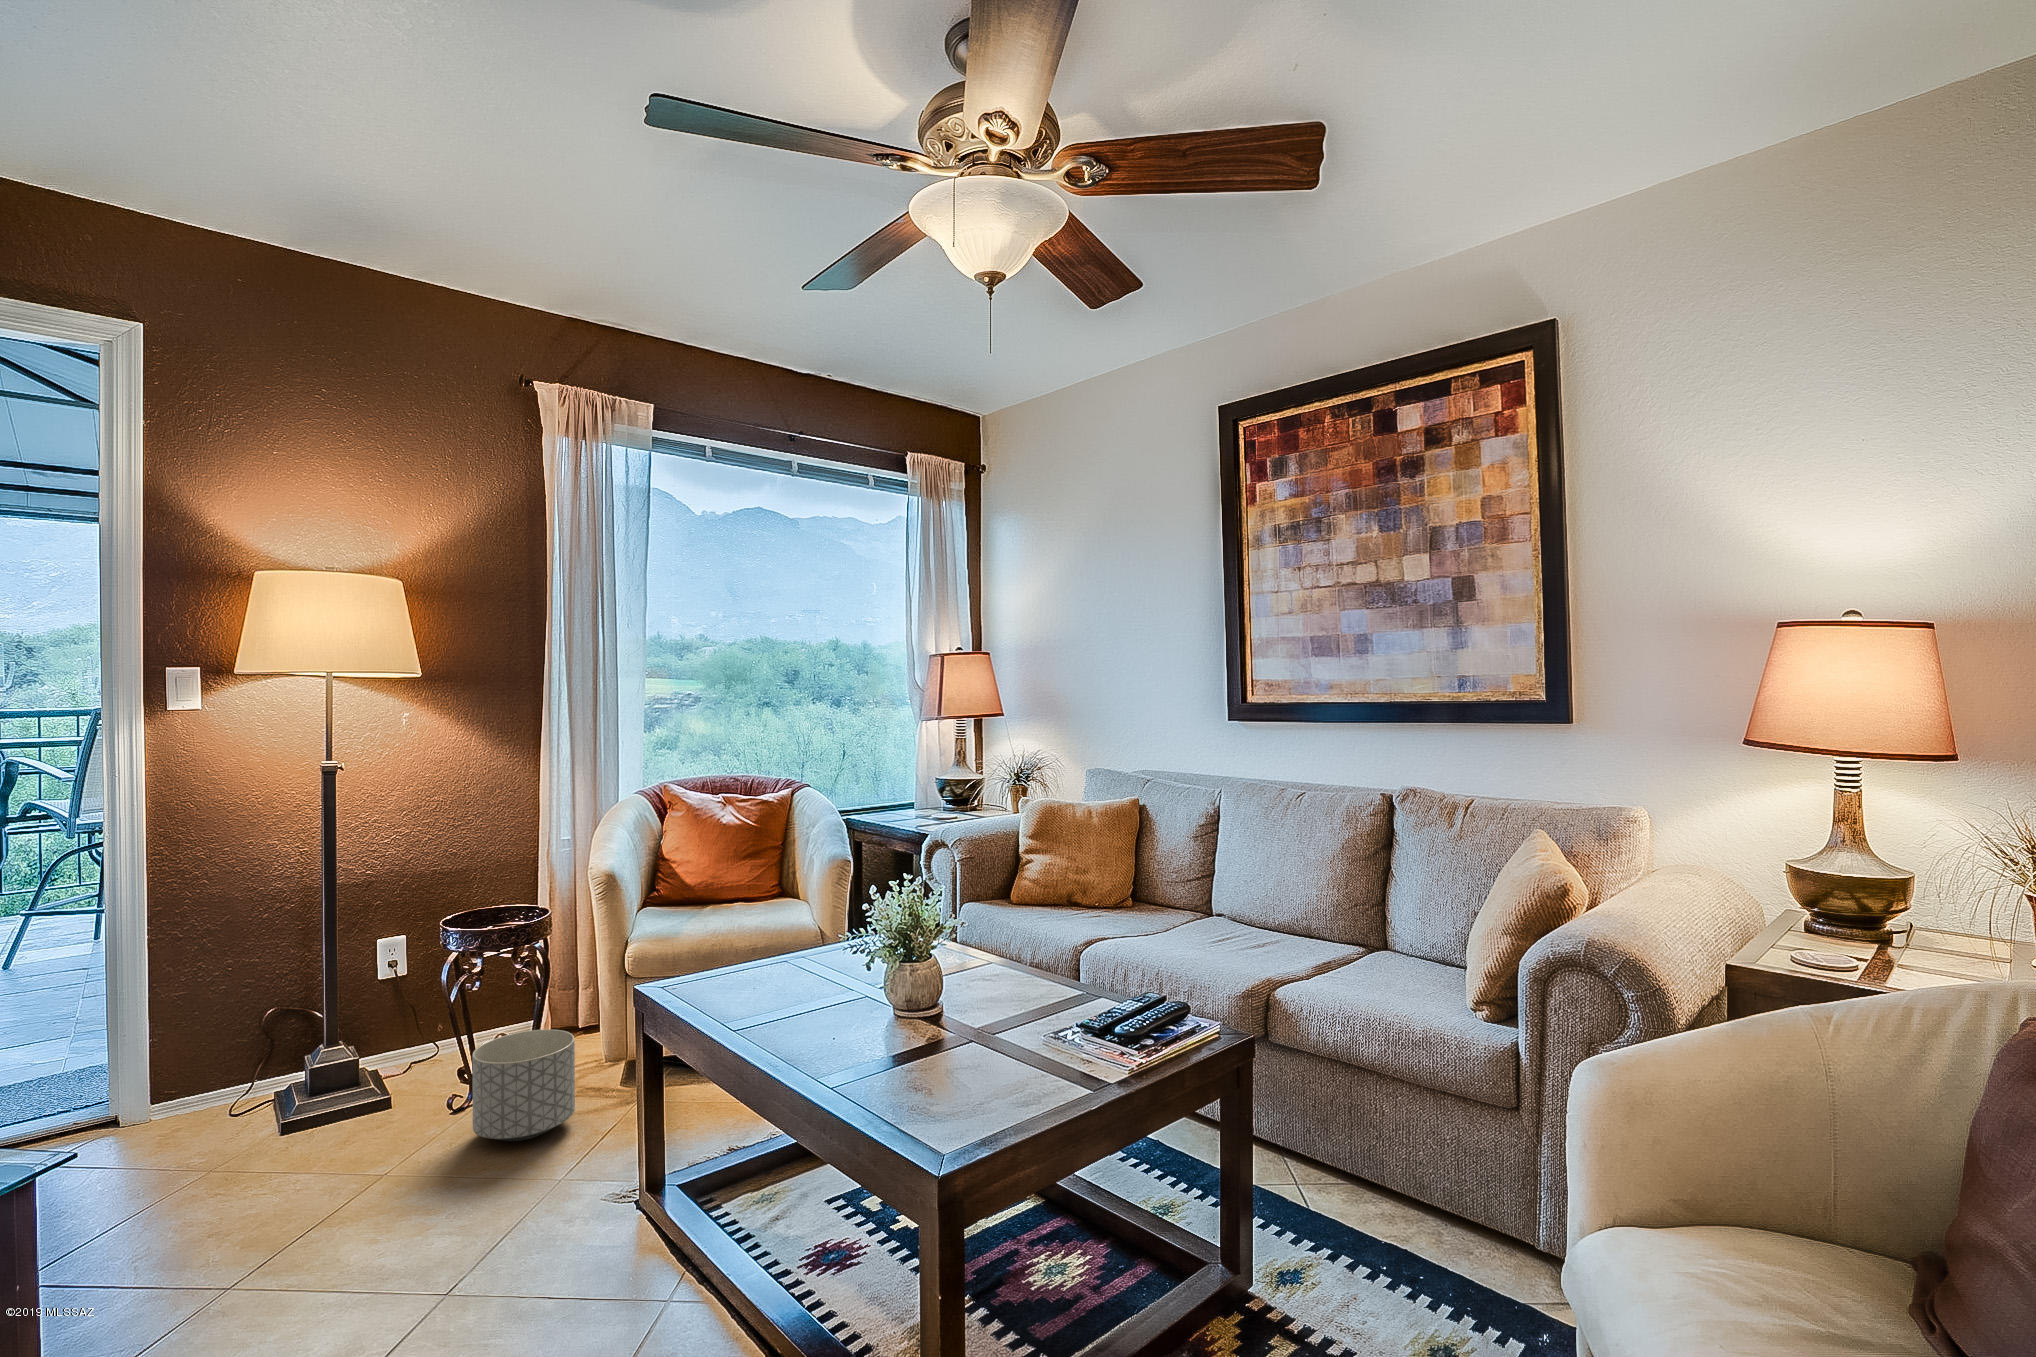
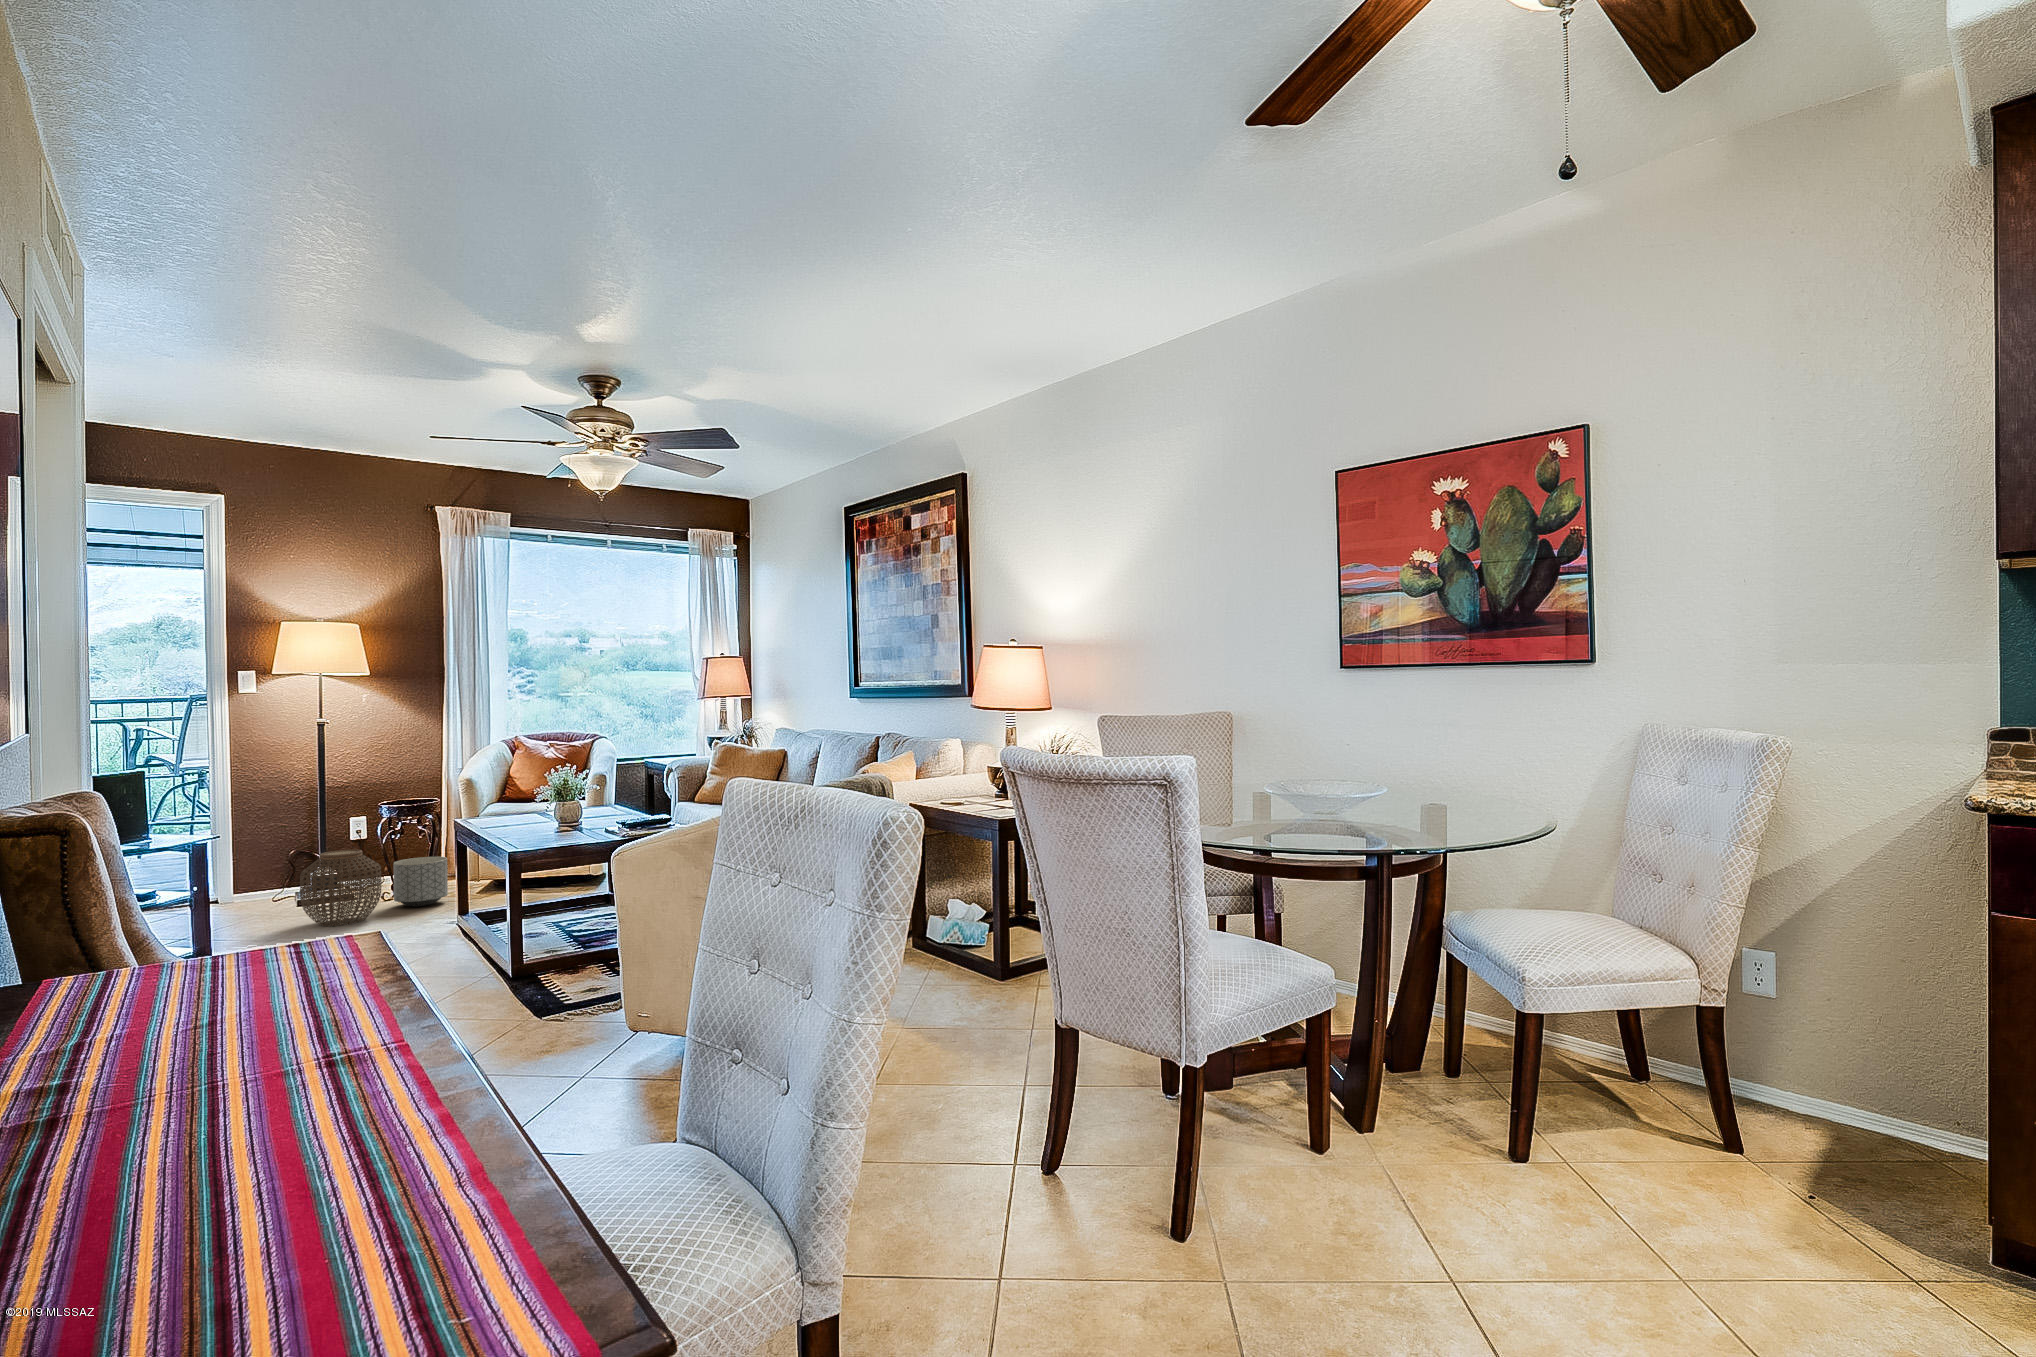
woven basket: none [279,1051,455,1238] -> present [300,850,382,926]

